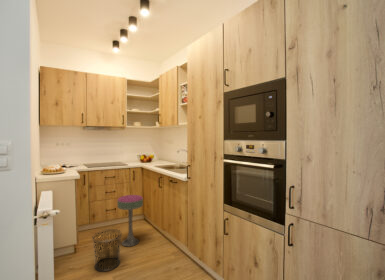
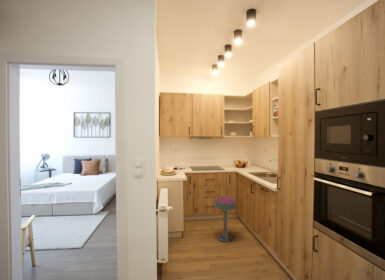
waste bin: present [93,229,121,271] -> none [195,224,218,258]

